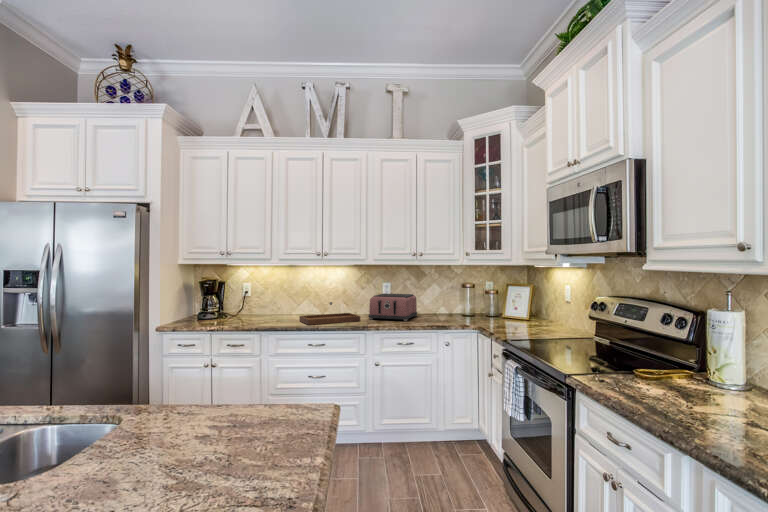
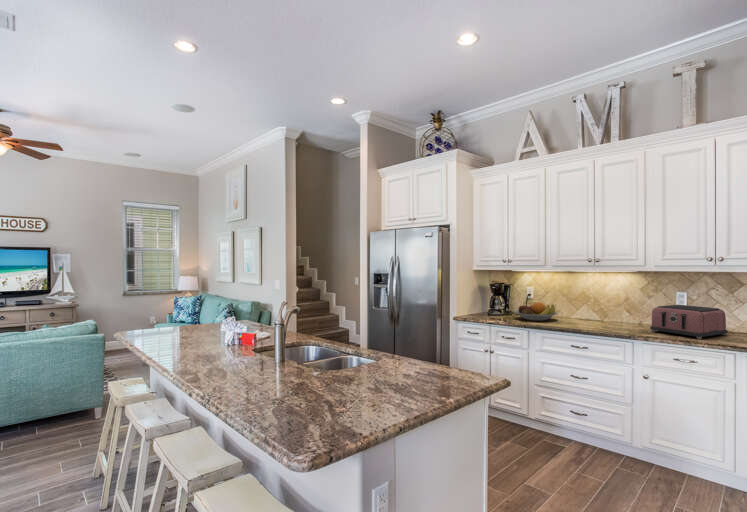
fruit bowl: none [235,300,283,321] -> present [514,302,558,321]
tray: present [299,302,360,325] -> none [570,309,638,332]

